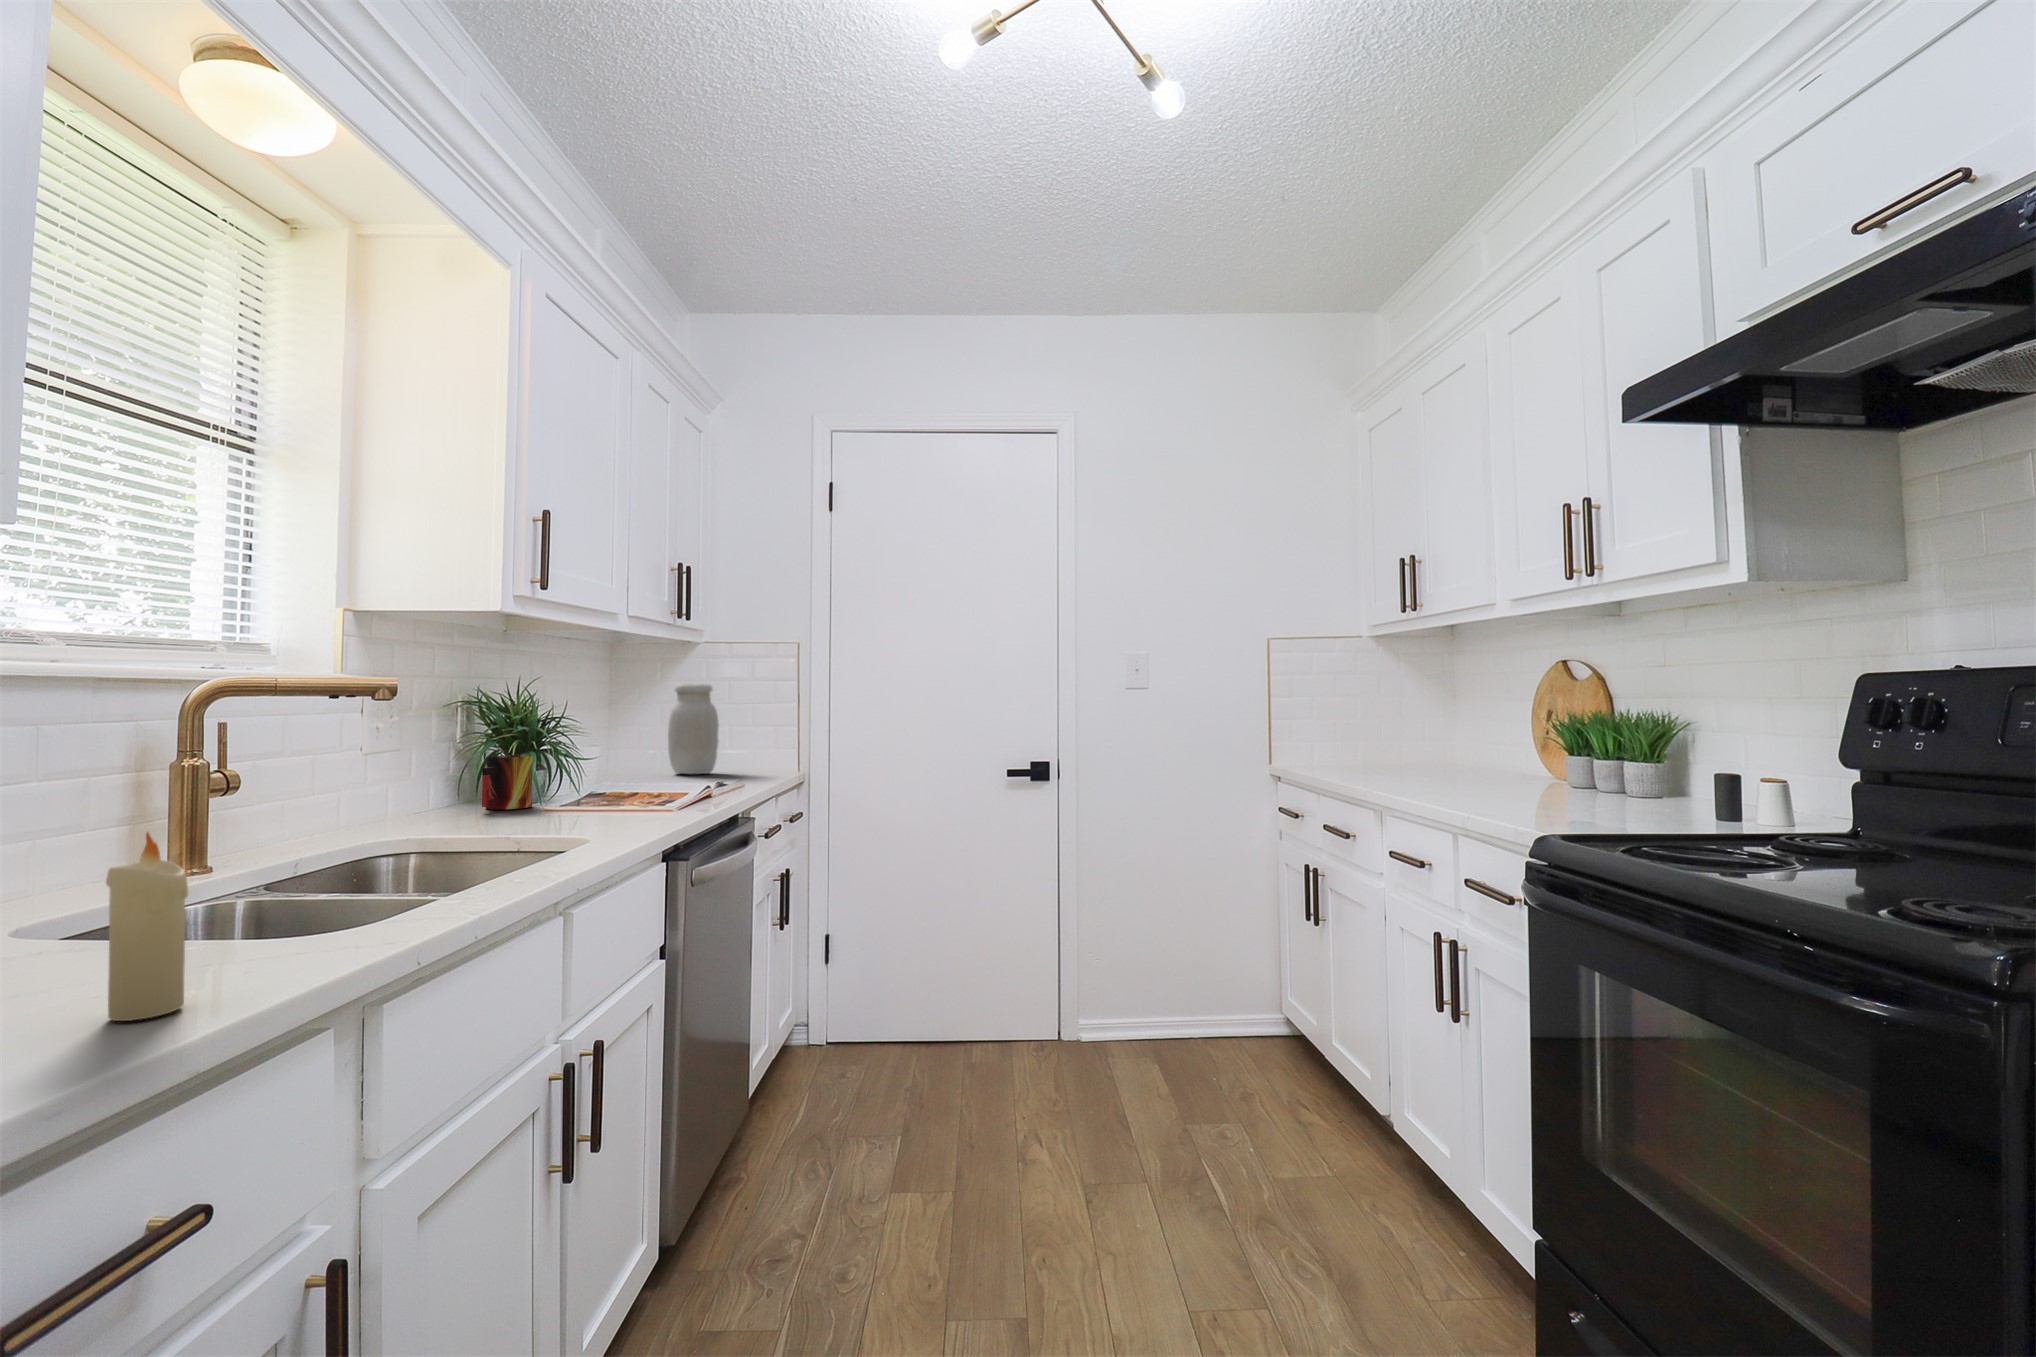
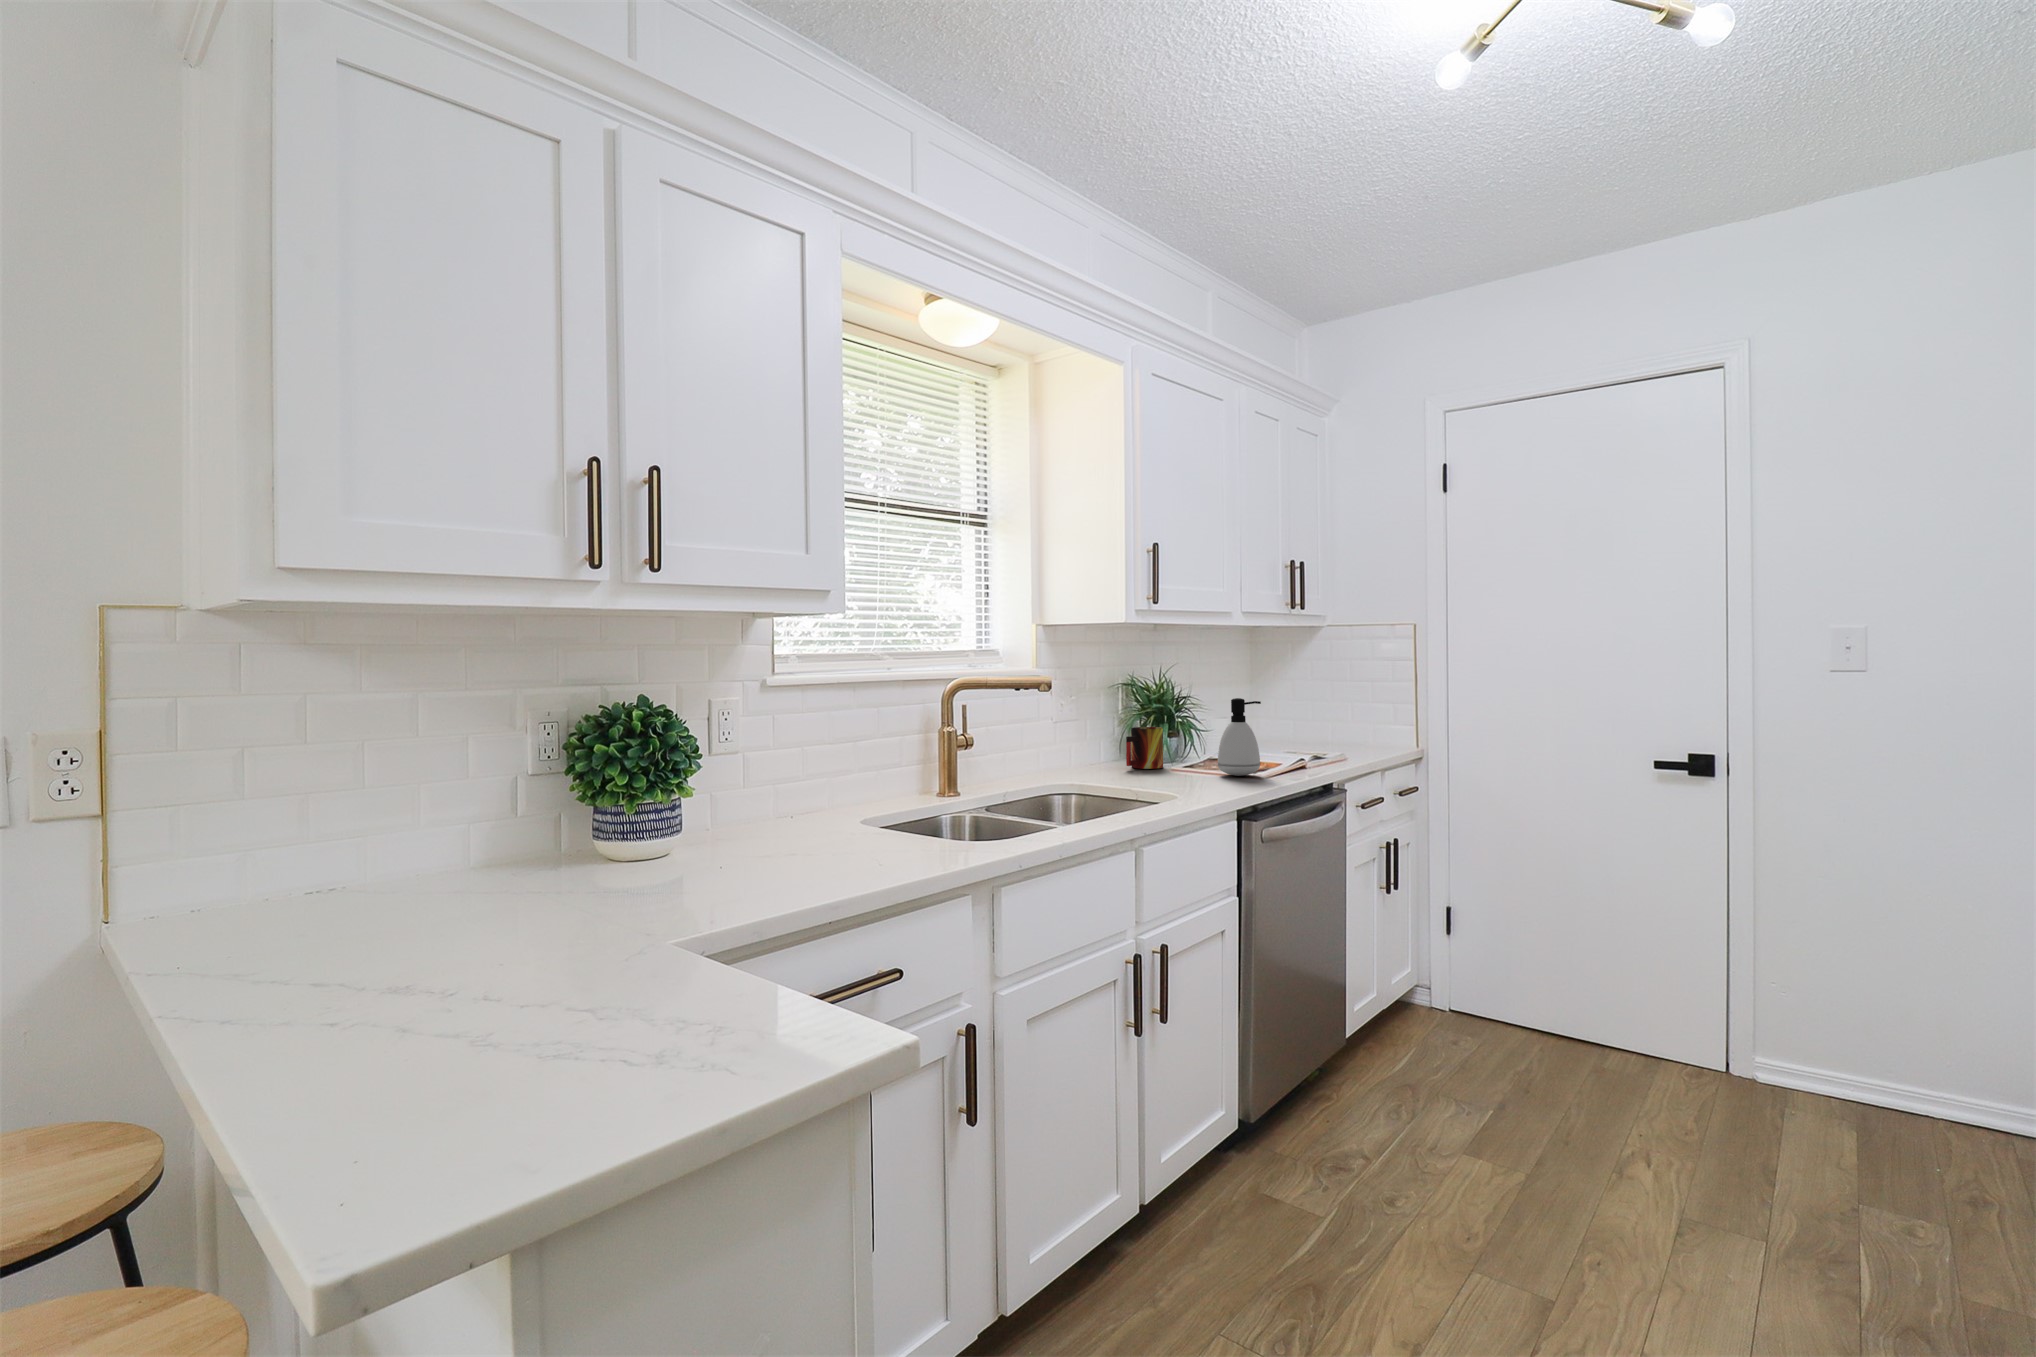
jar: present [668,683,719,774] -> none [1293,664,1338,747]
soap dispenser: none [616,715,672,809] -> present [1218,698,1261,776]
candle: present [106,833,188,1021] -> none [887,772,917,862]

